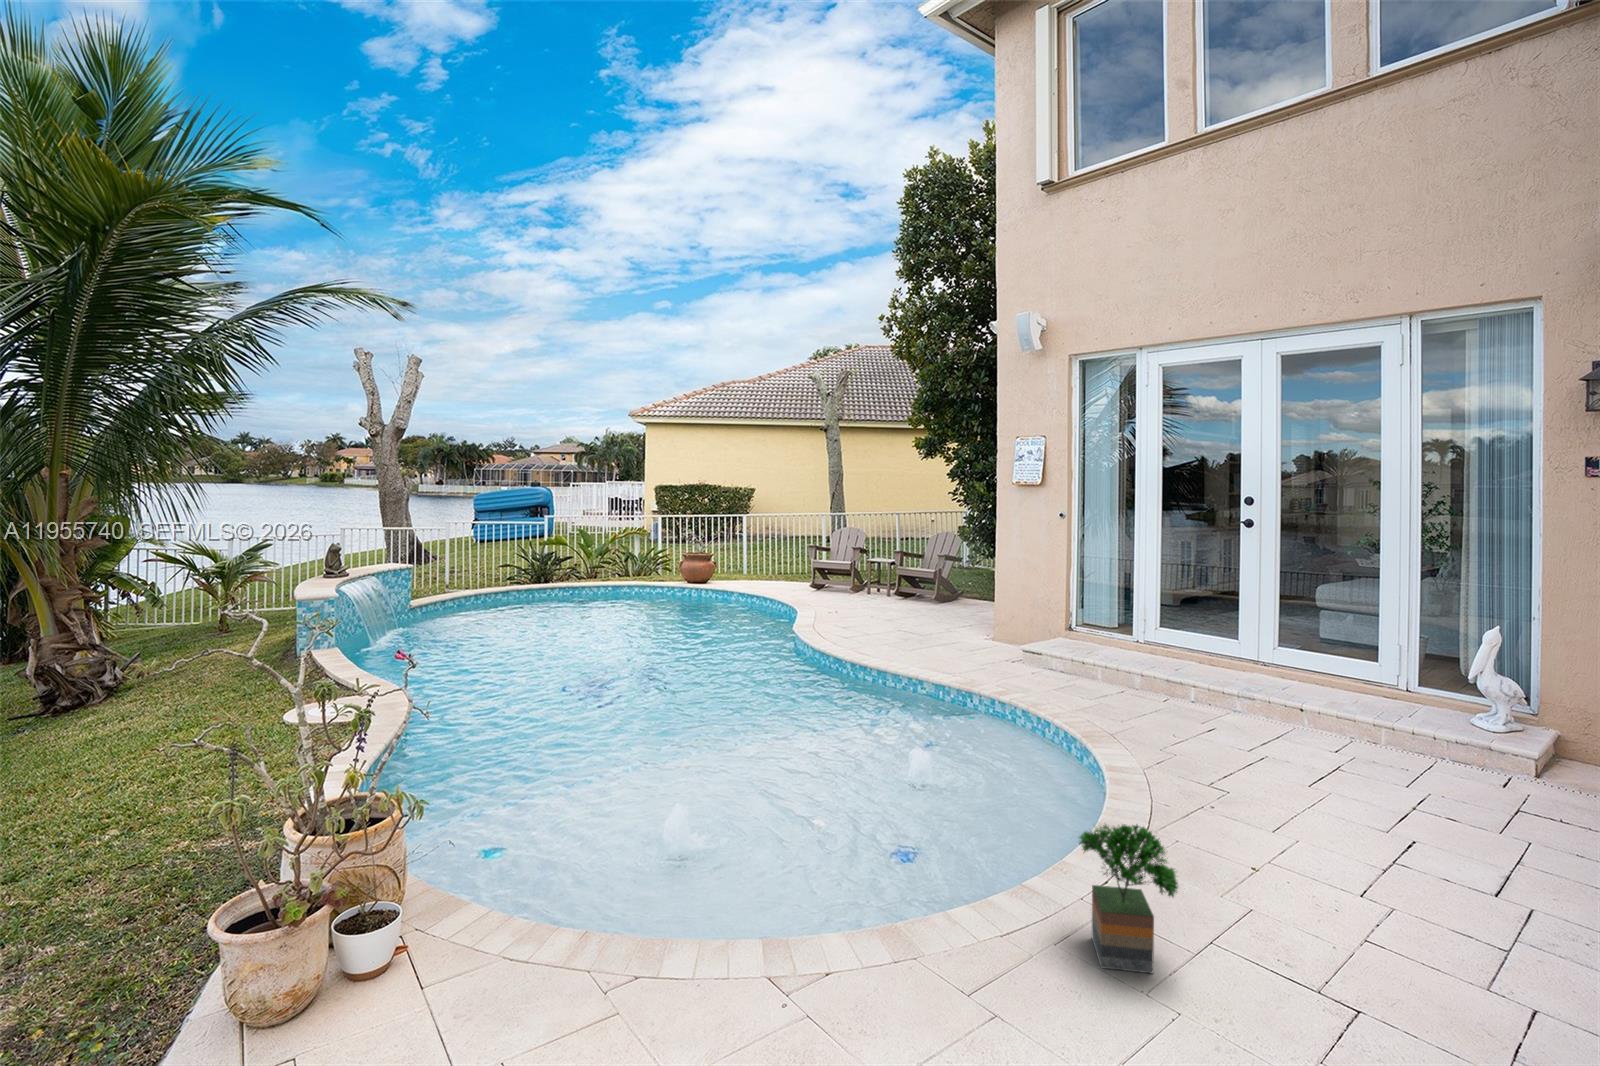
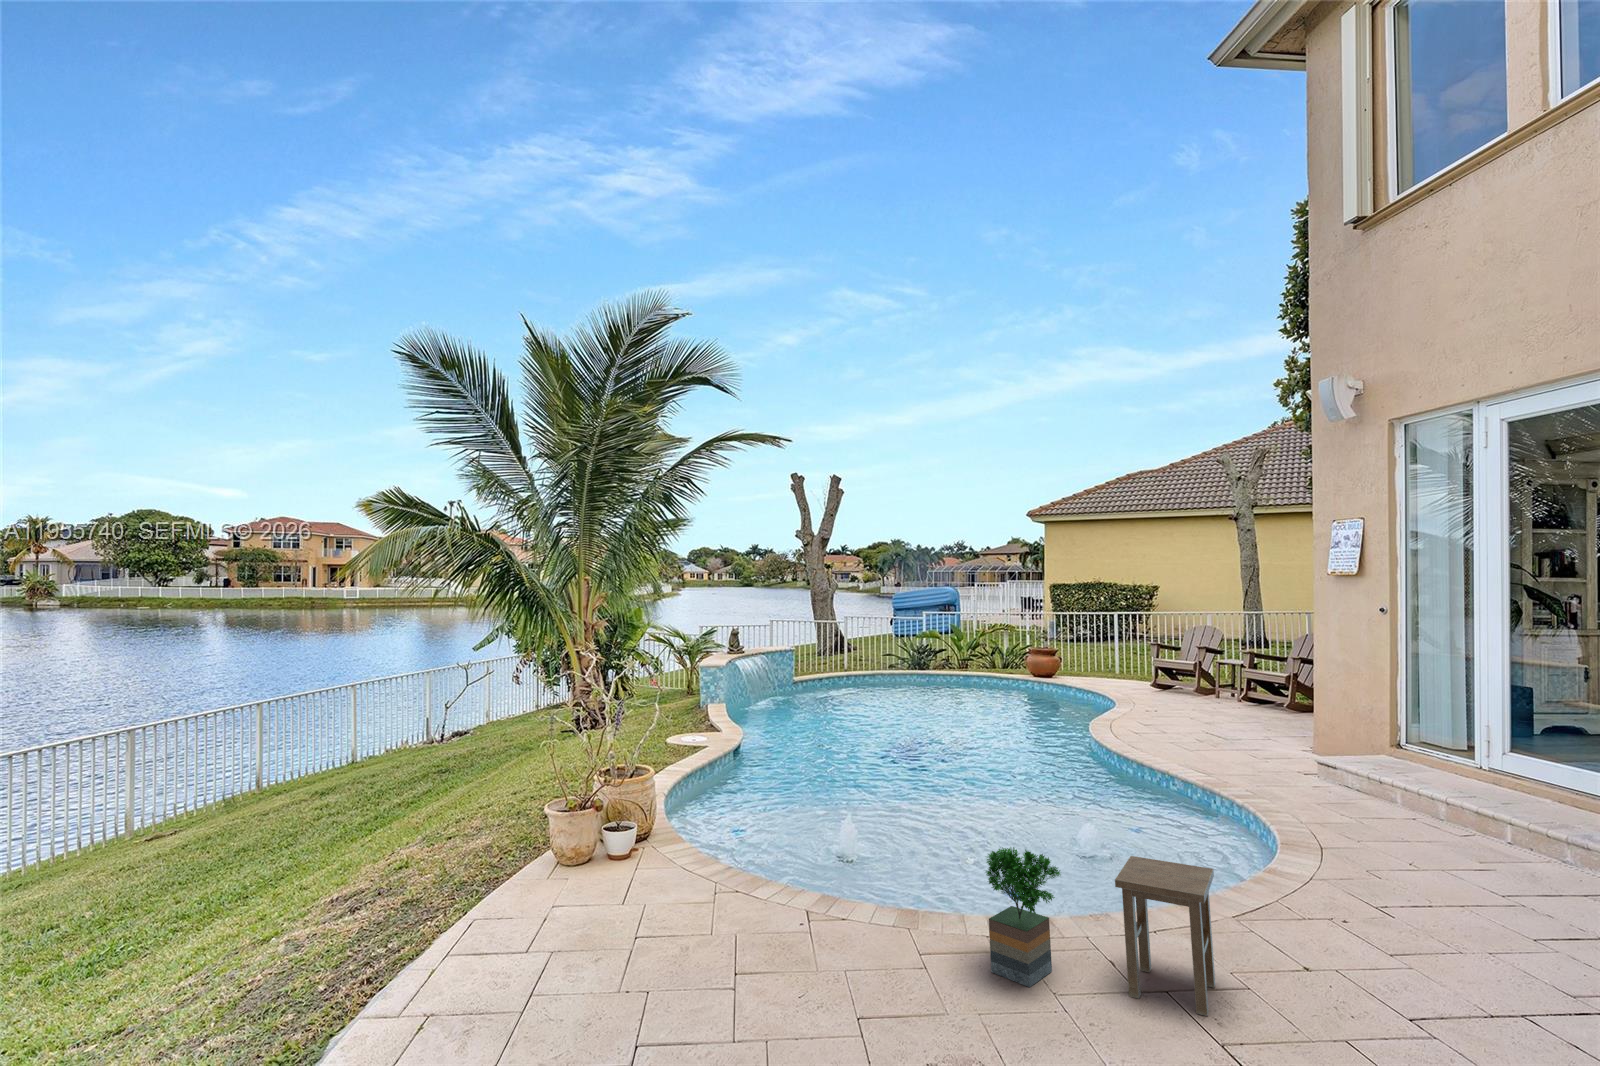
stool: none [1180,799,1308,947] -> present [1115,856,1215,1016]

